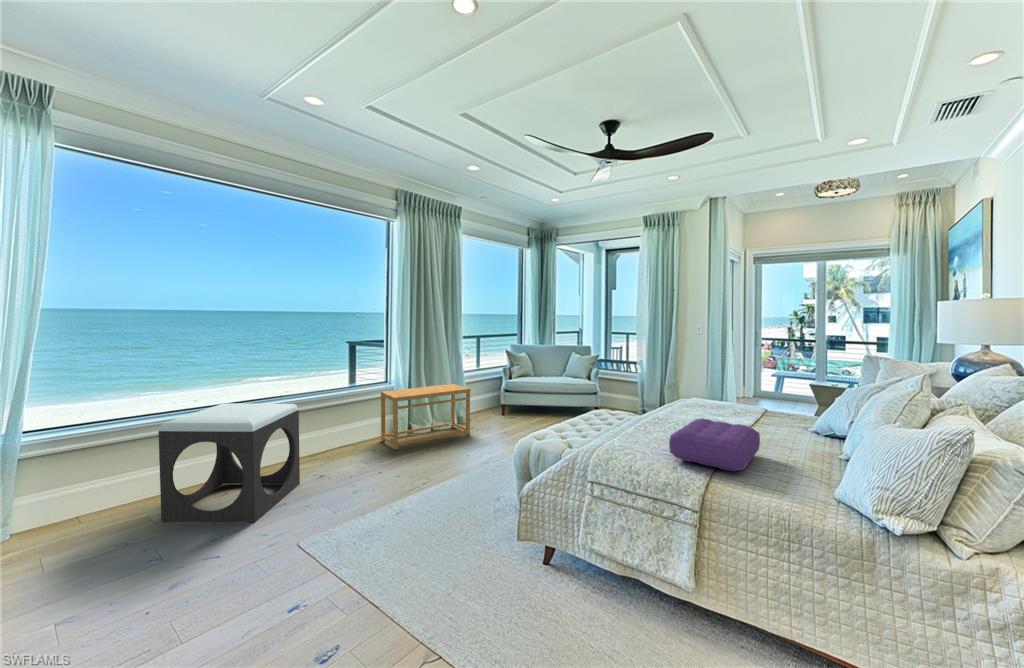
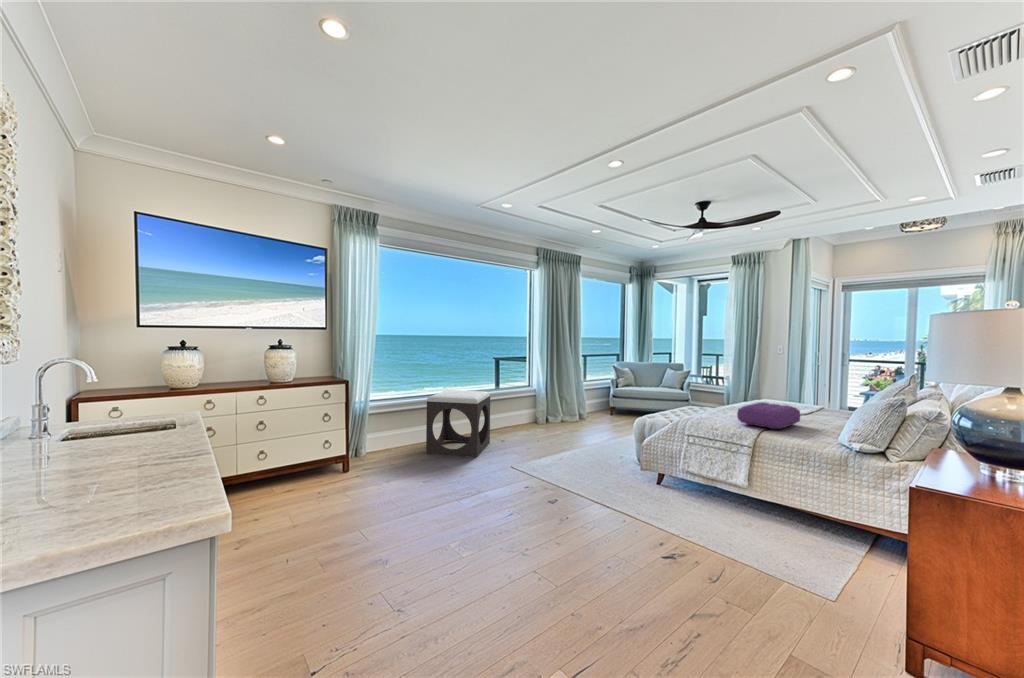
side table: present [381,384,470,450] -> none [528,388,592,430]

